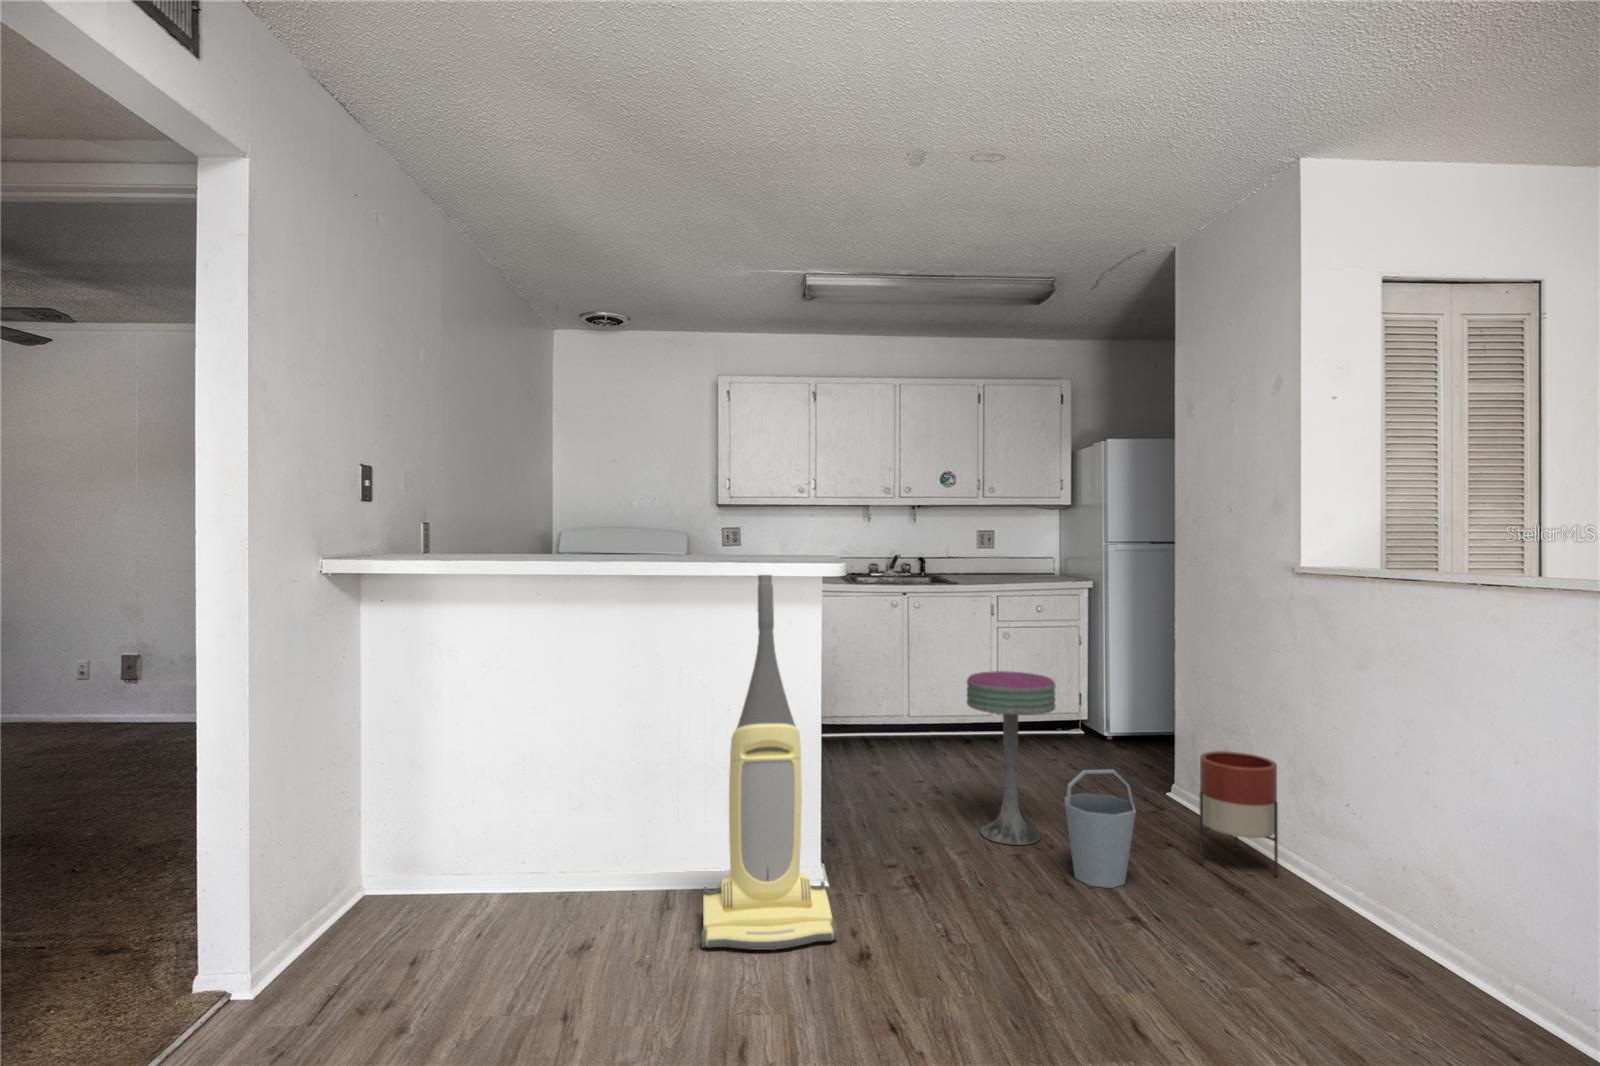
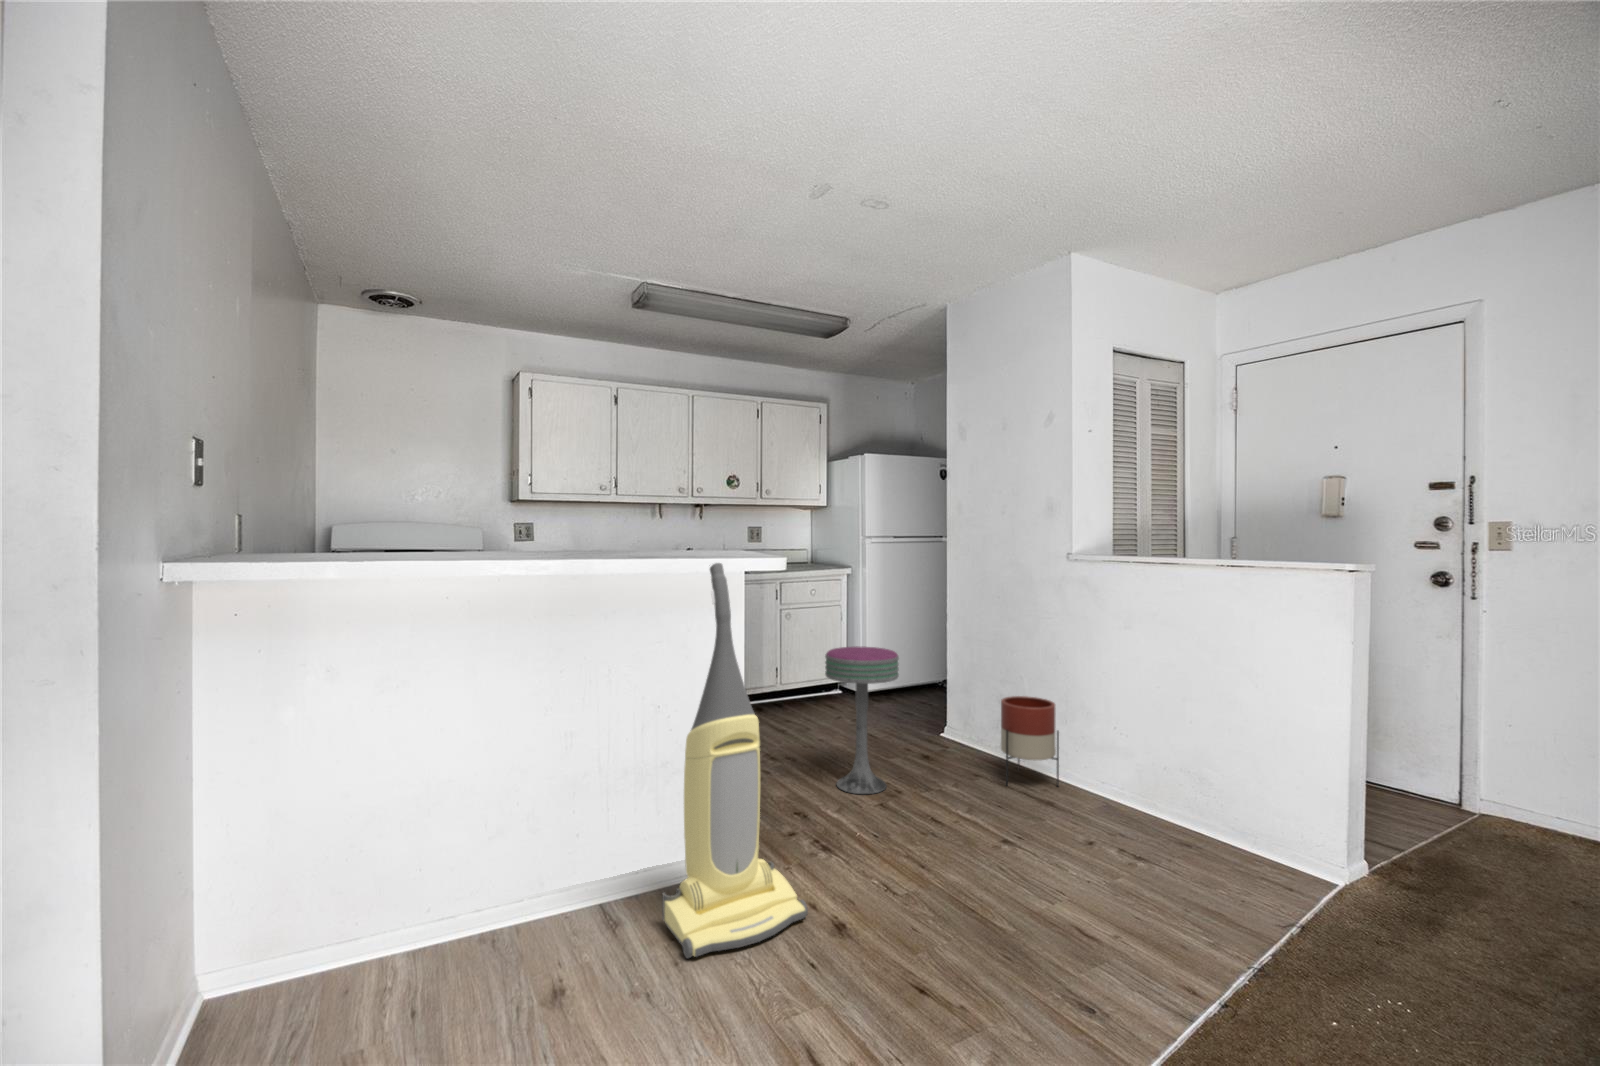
bucket: present [1065,770,1136,888] -> none [924,721,984,819]

